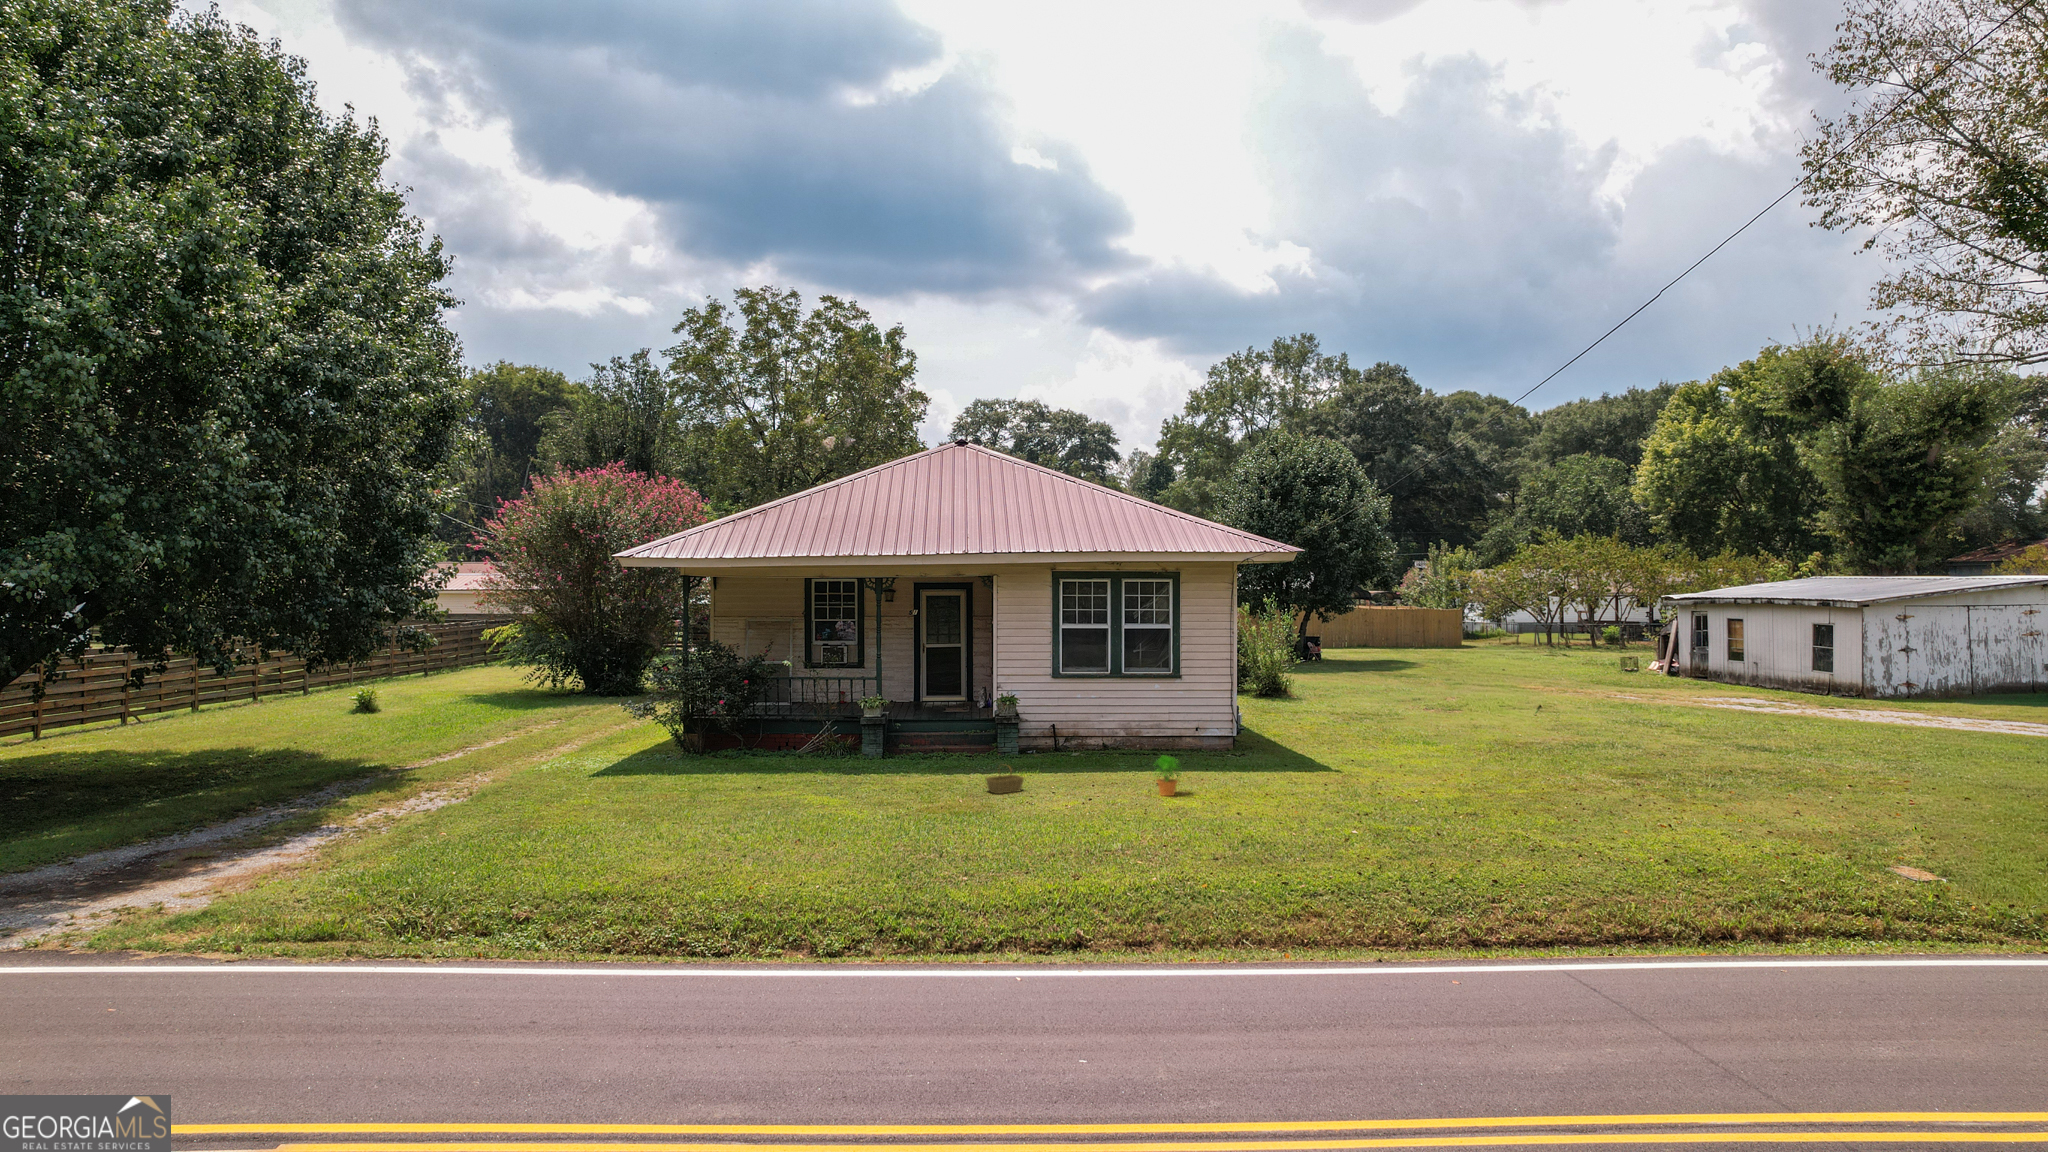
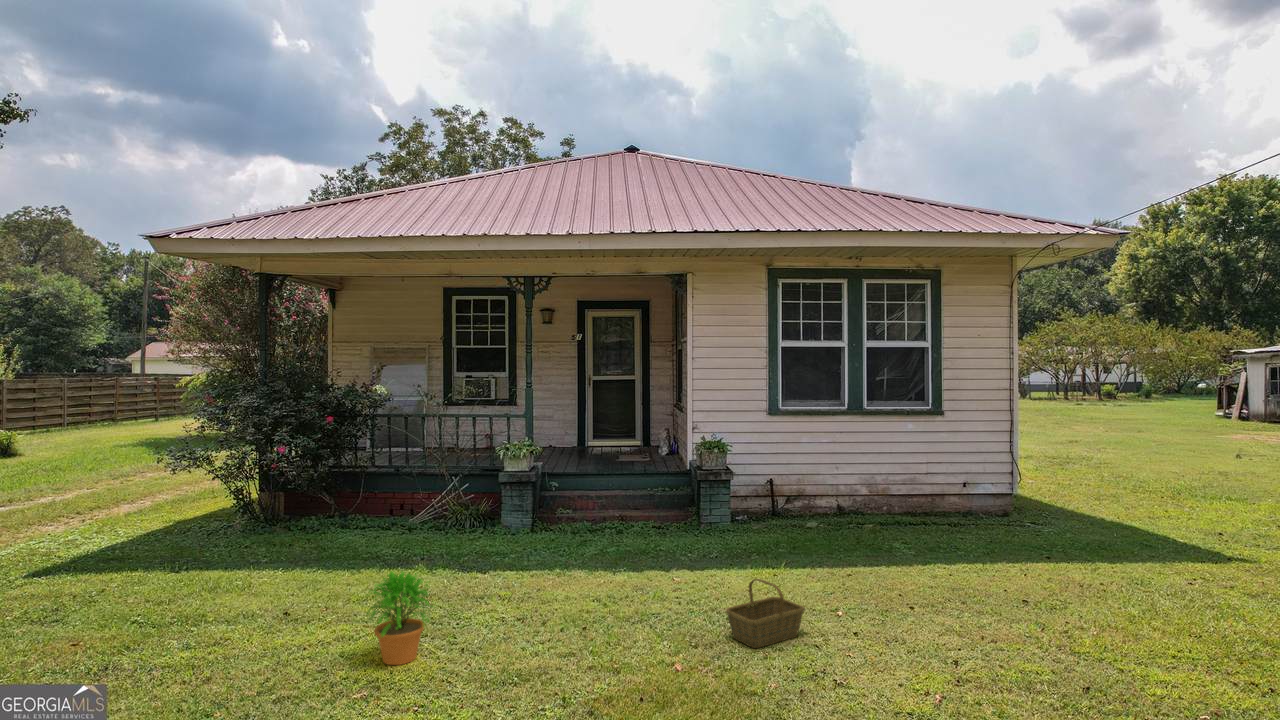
potted plant: present [1153,756,1180,796] -> present [367,572,431,665]

